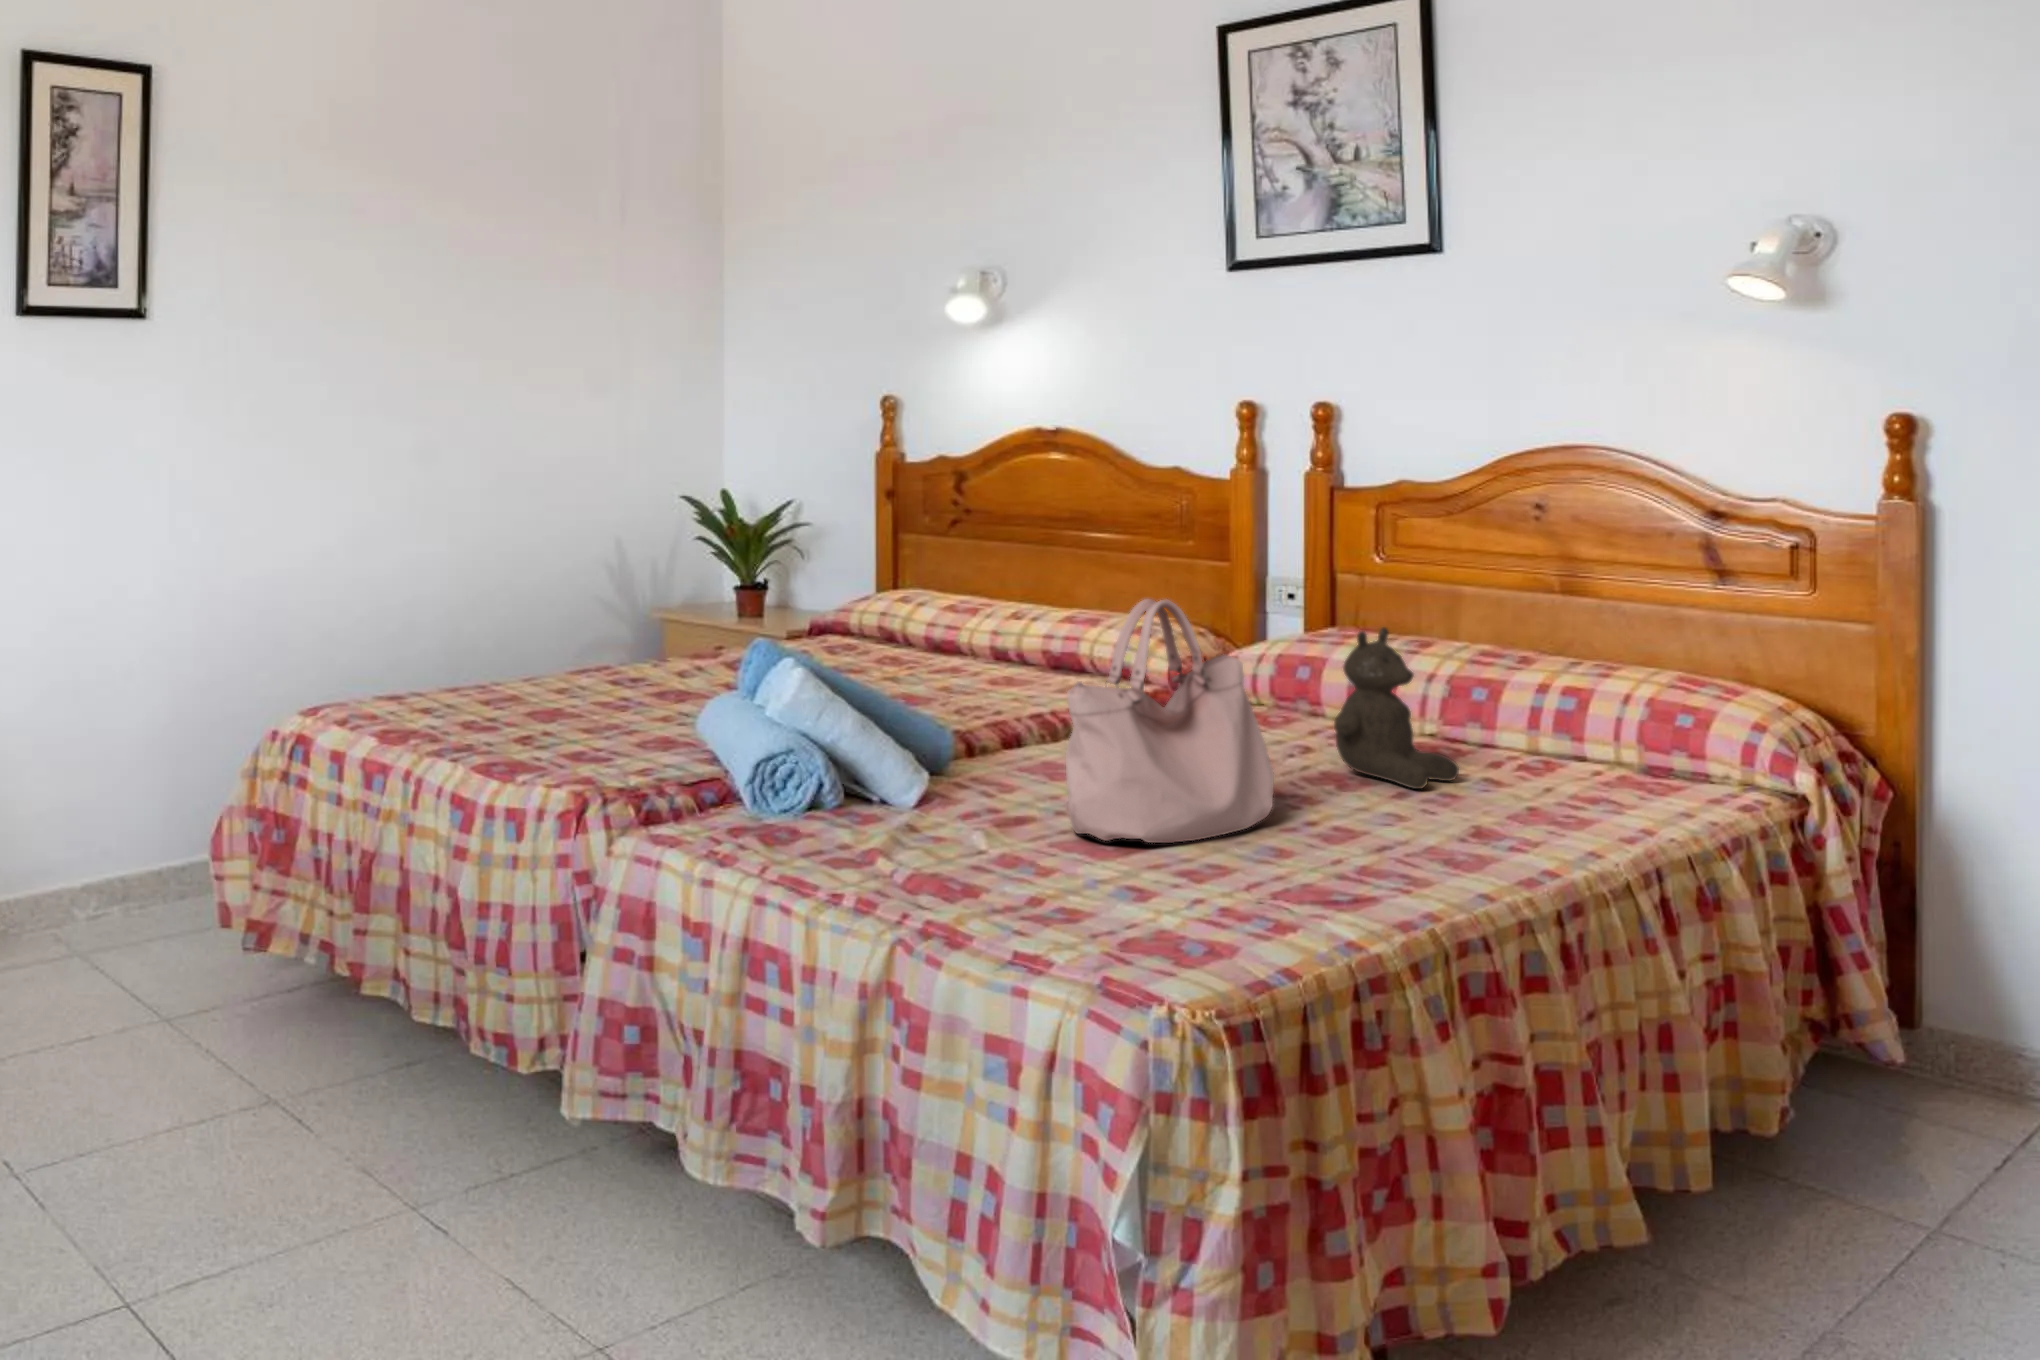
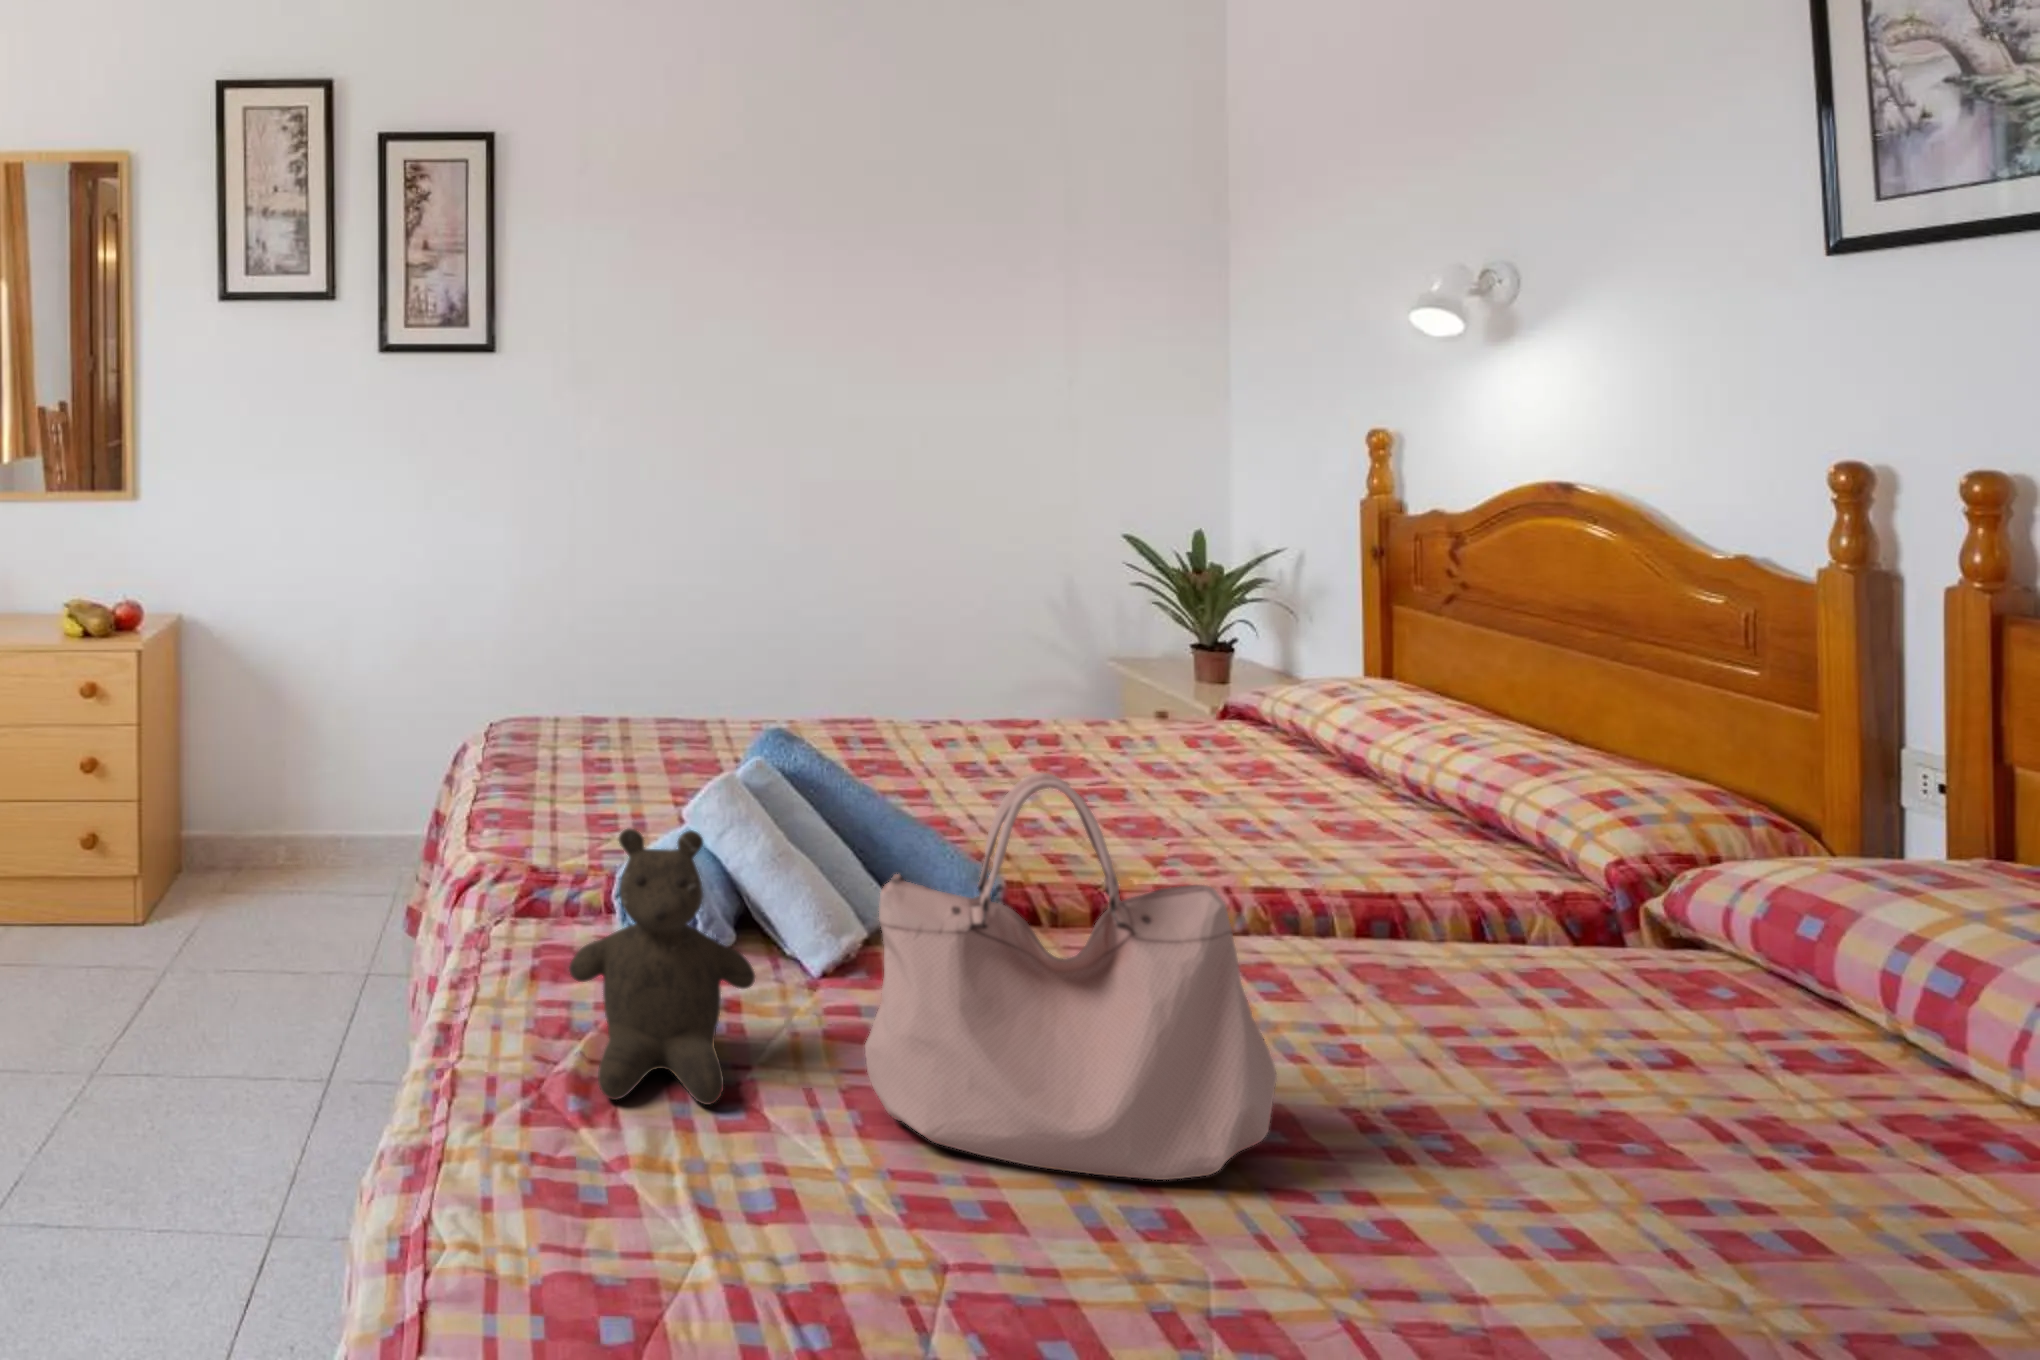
teddy bear: present [1334,627,1459,789] -> present [569,829,755,1105]

